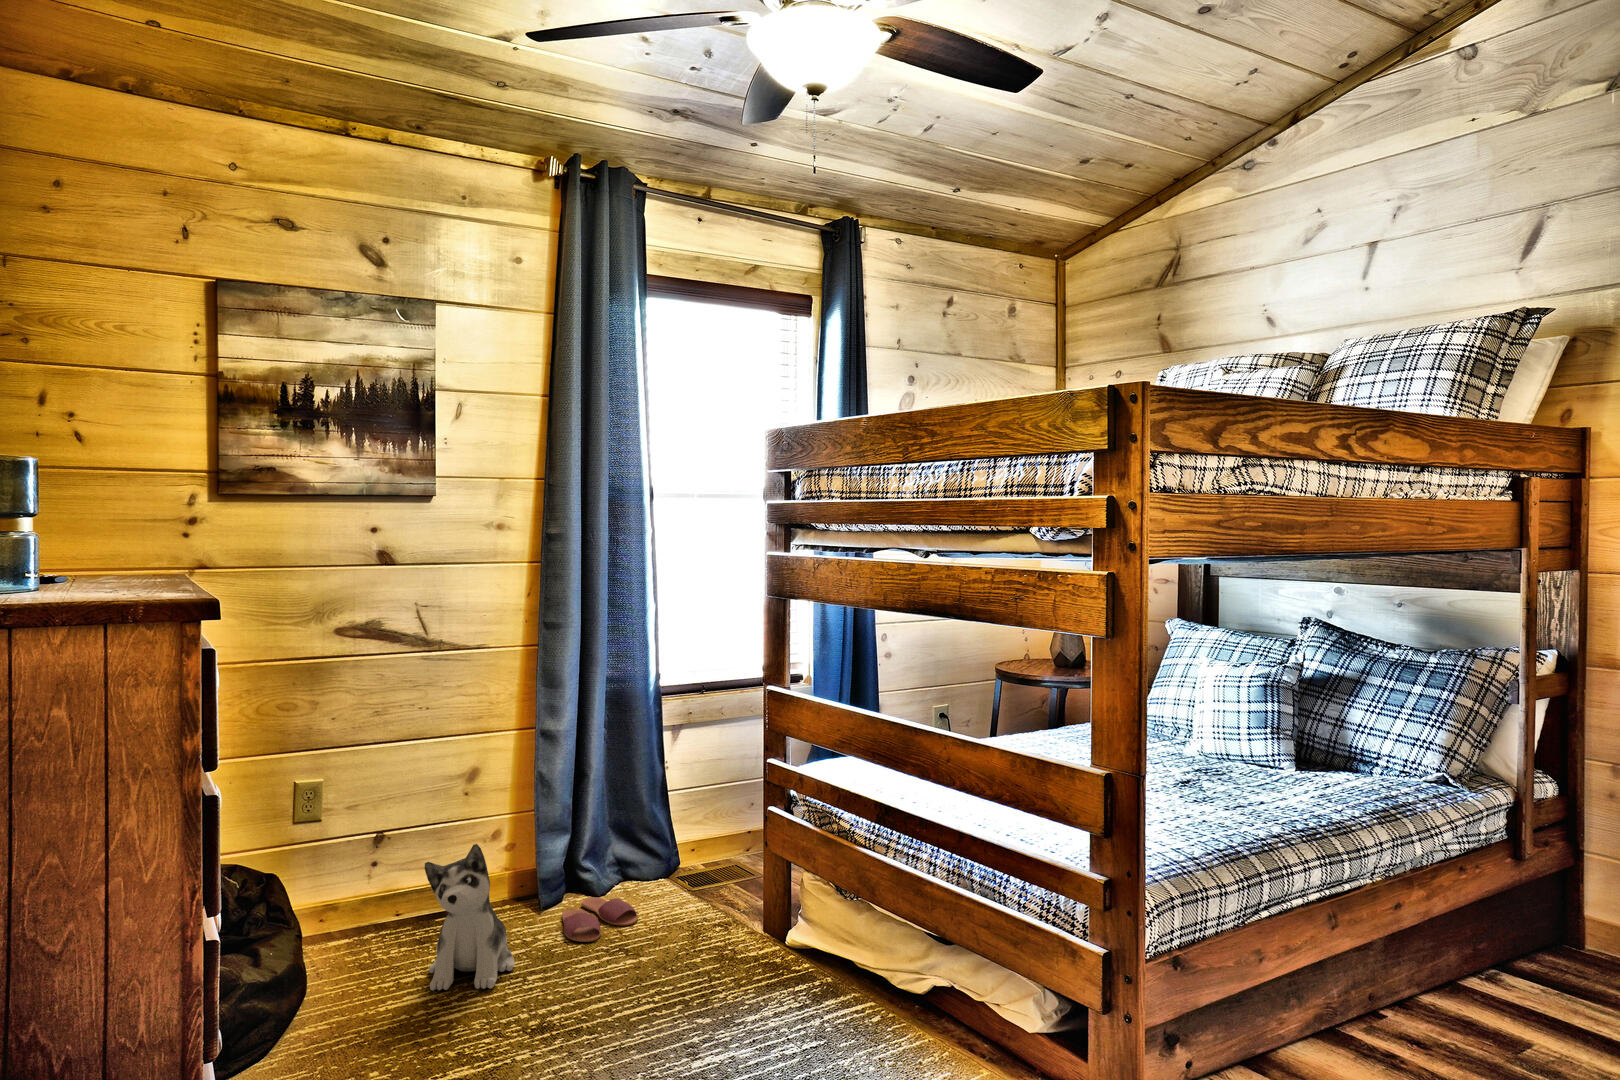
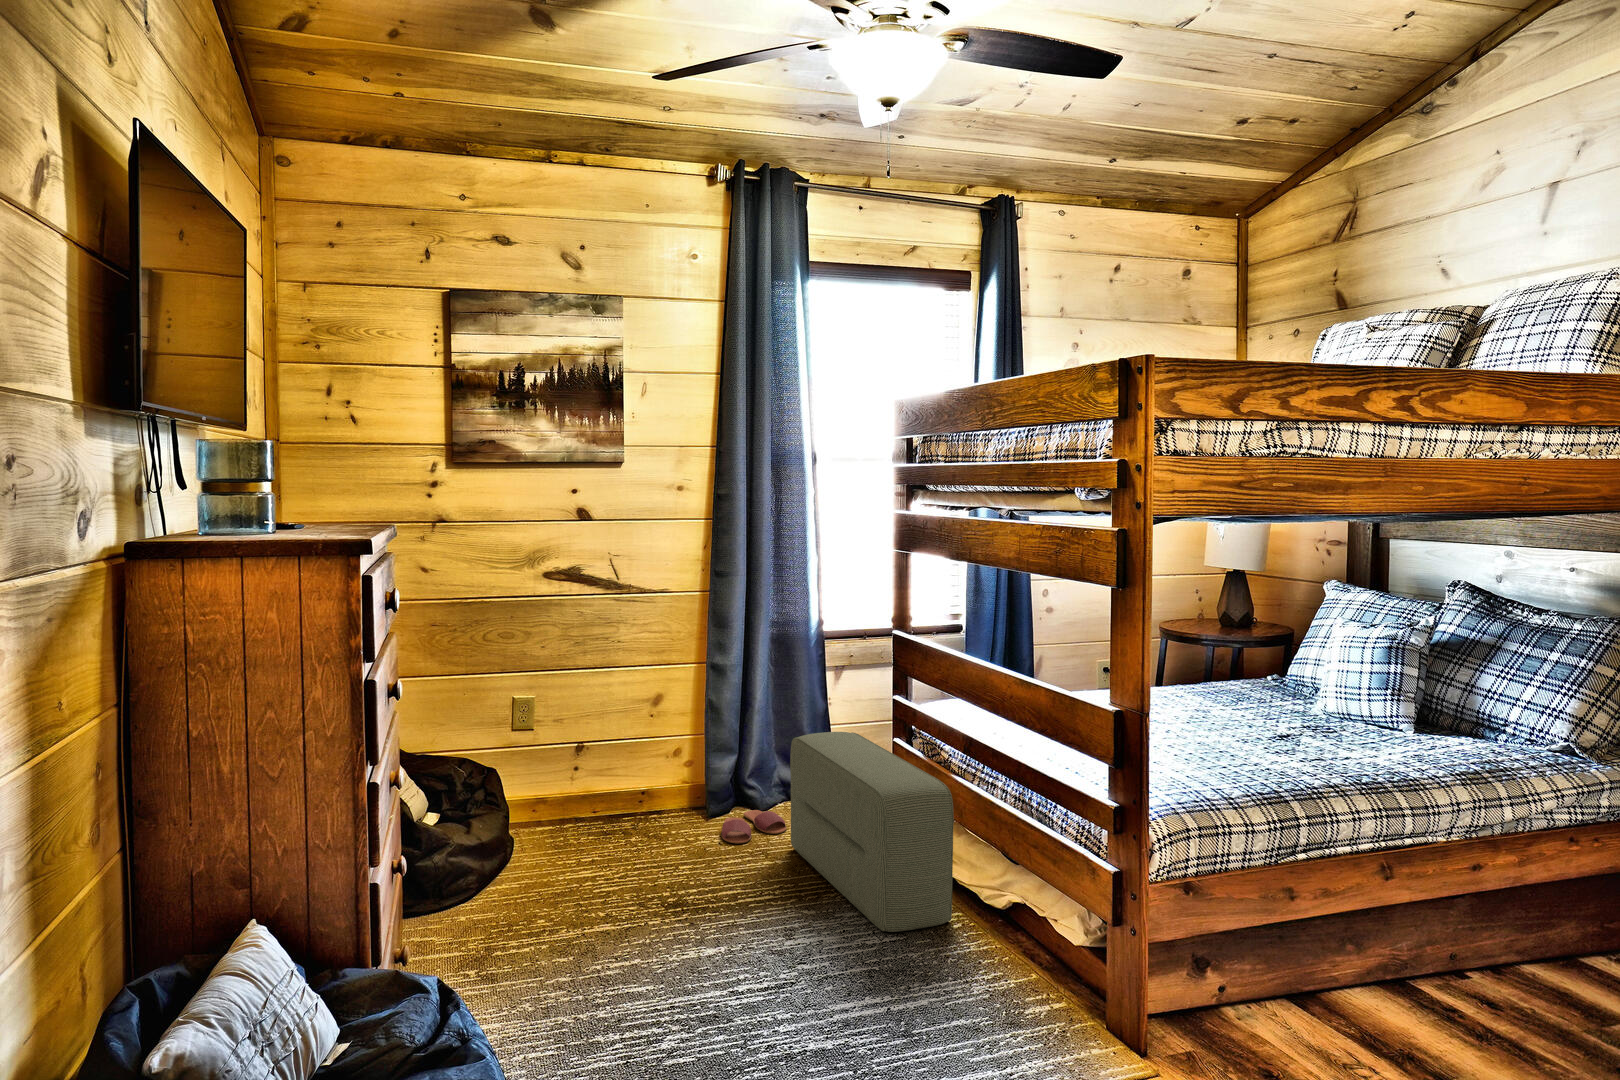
pouf: none [652,803,873,1037] -> present [790,732,954,932]
plush toy: present [425,844,515,991] -> none [600,752,673,871]

